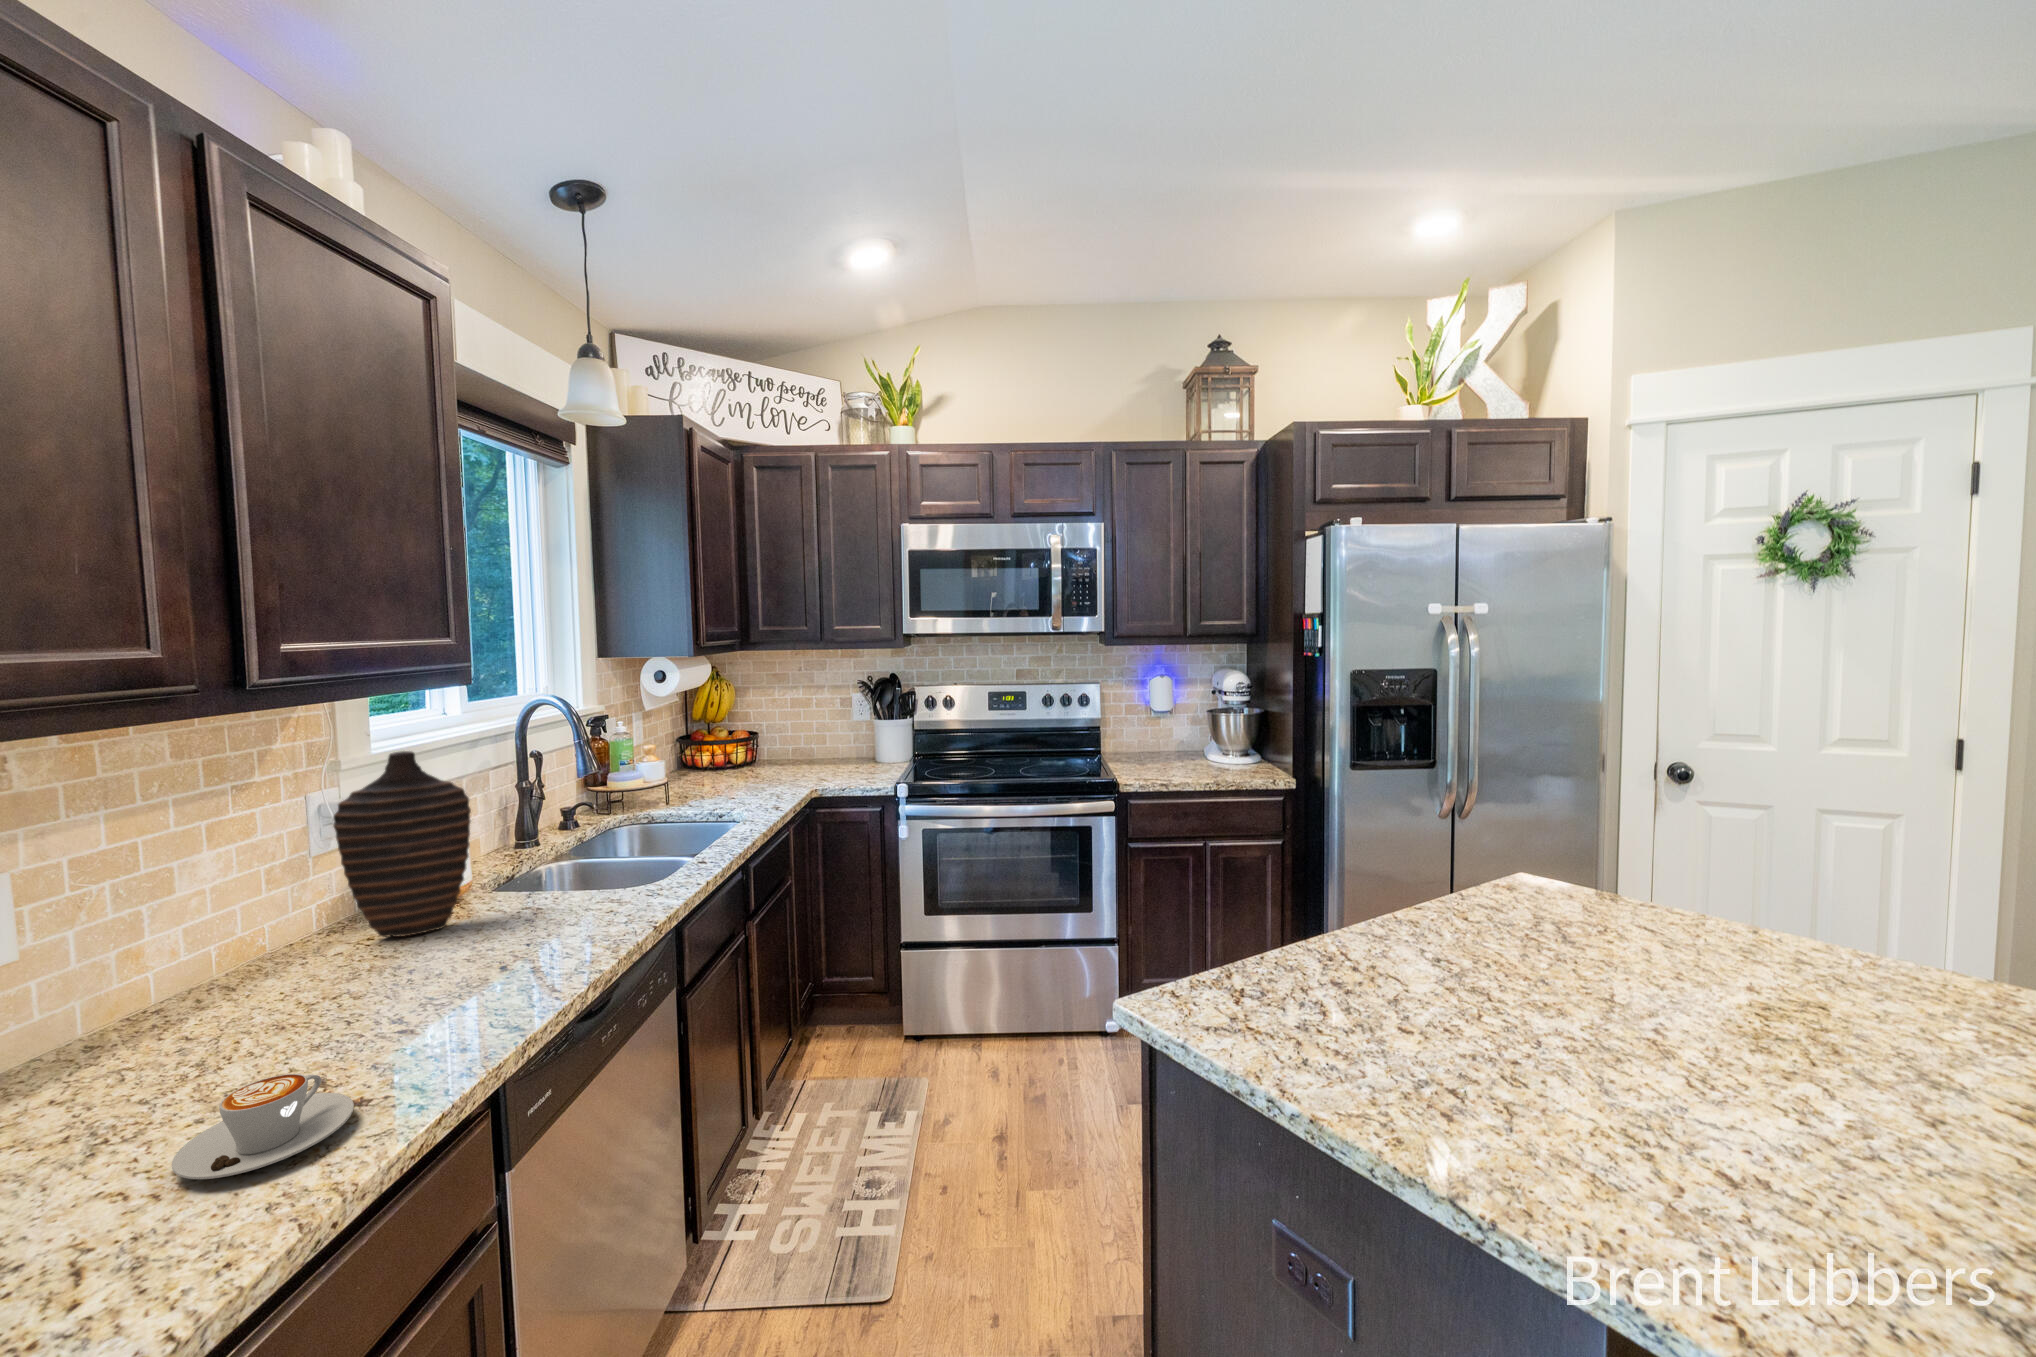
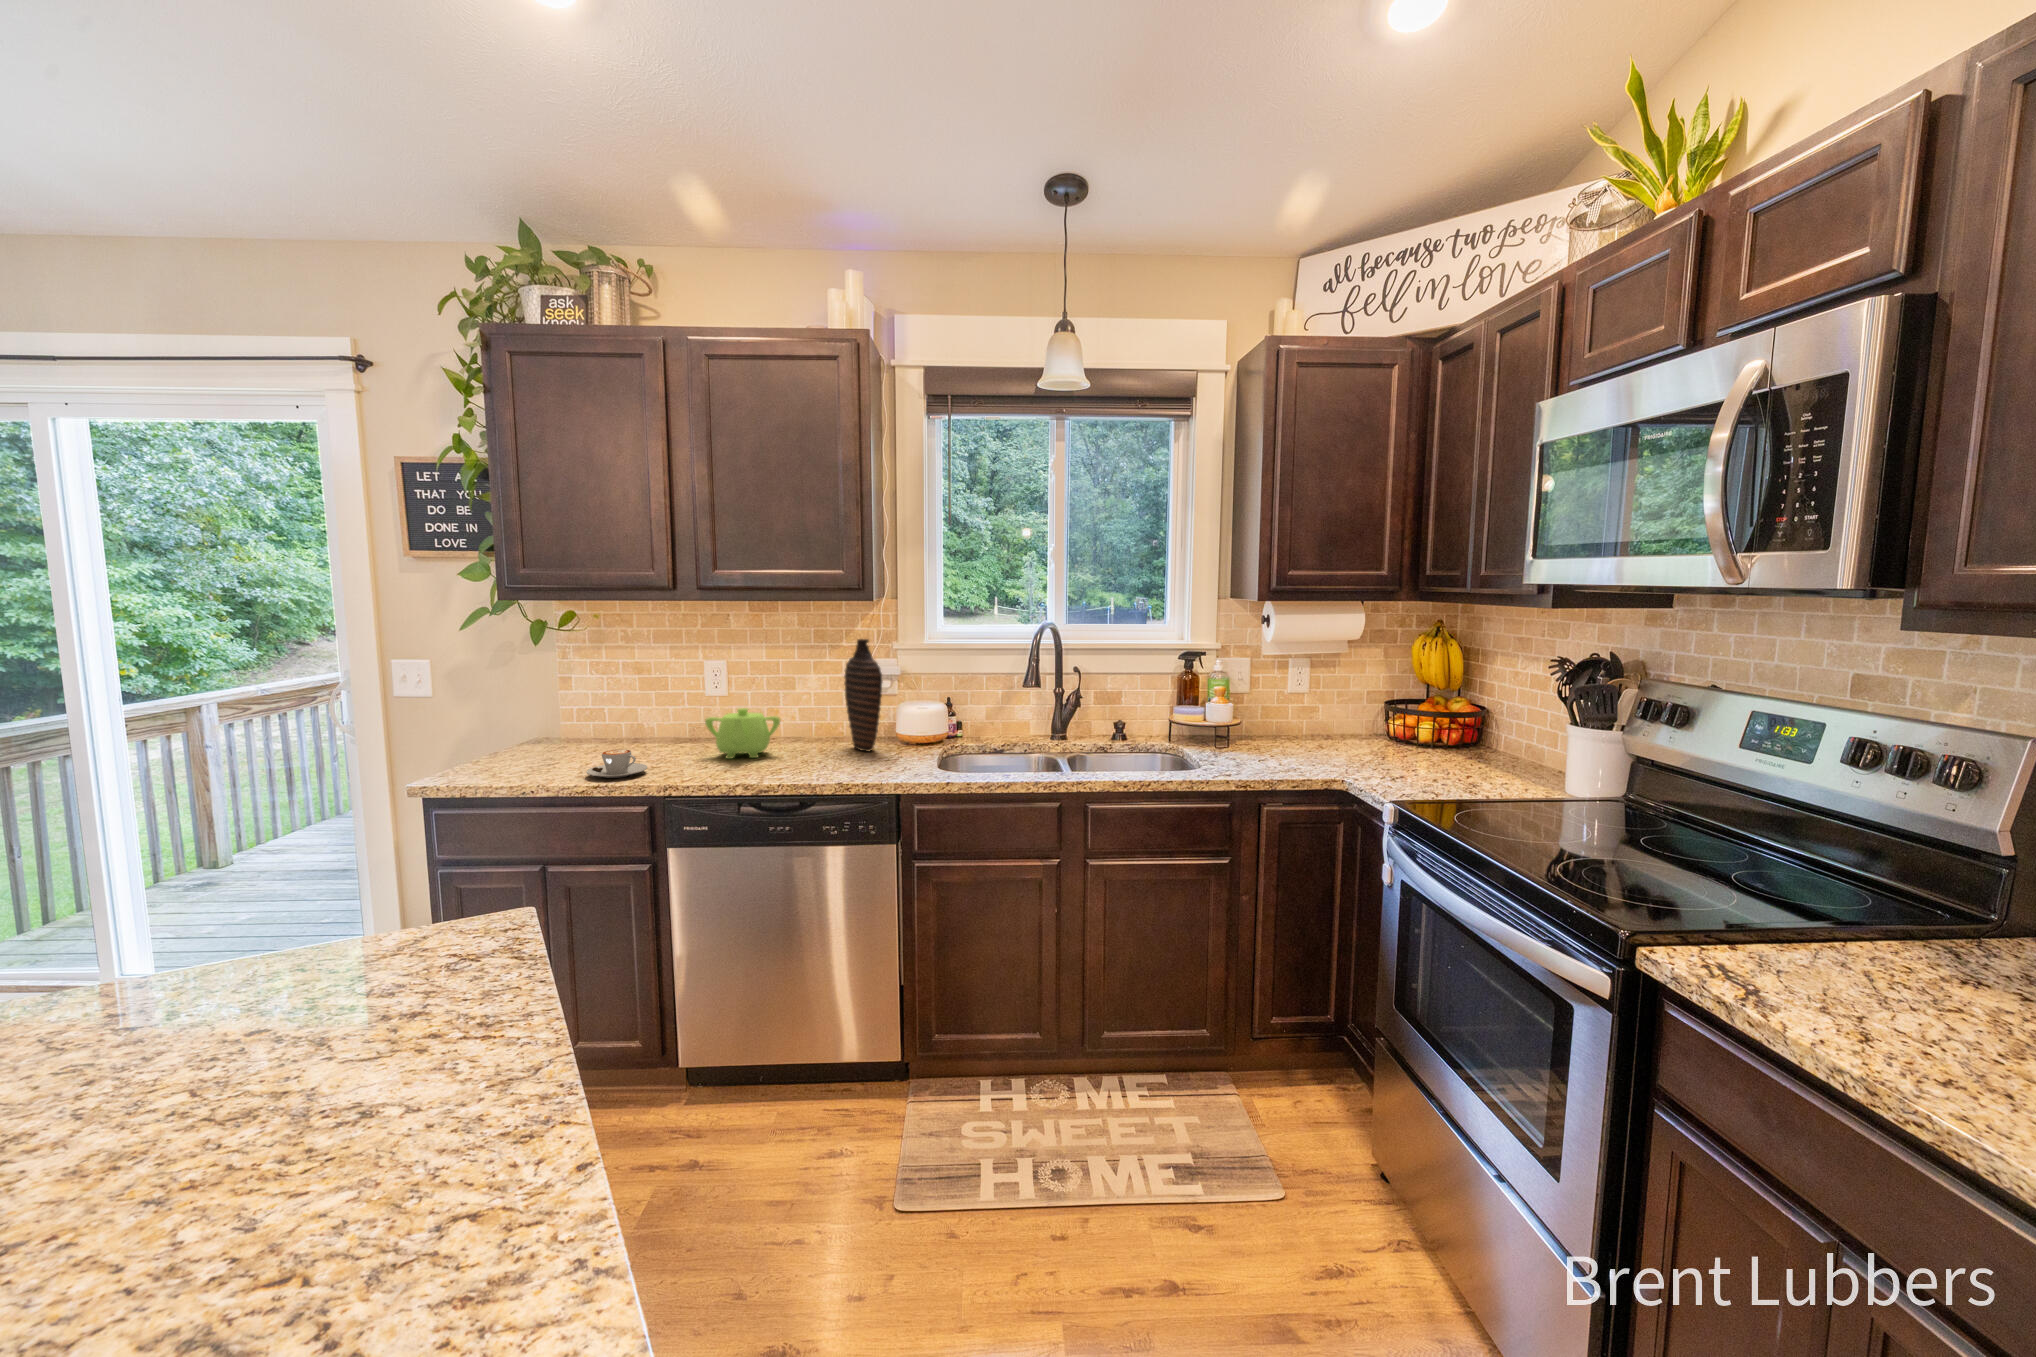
teapot: none [202,922,372,1043] -> present [705,708,780,759]

